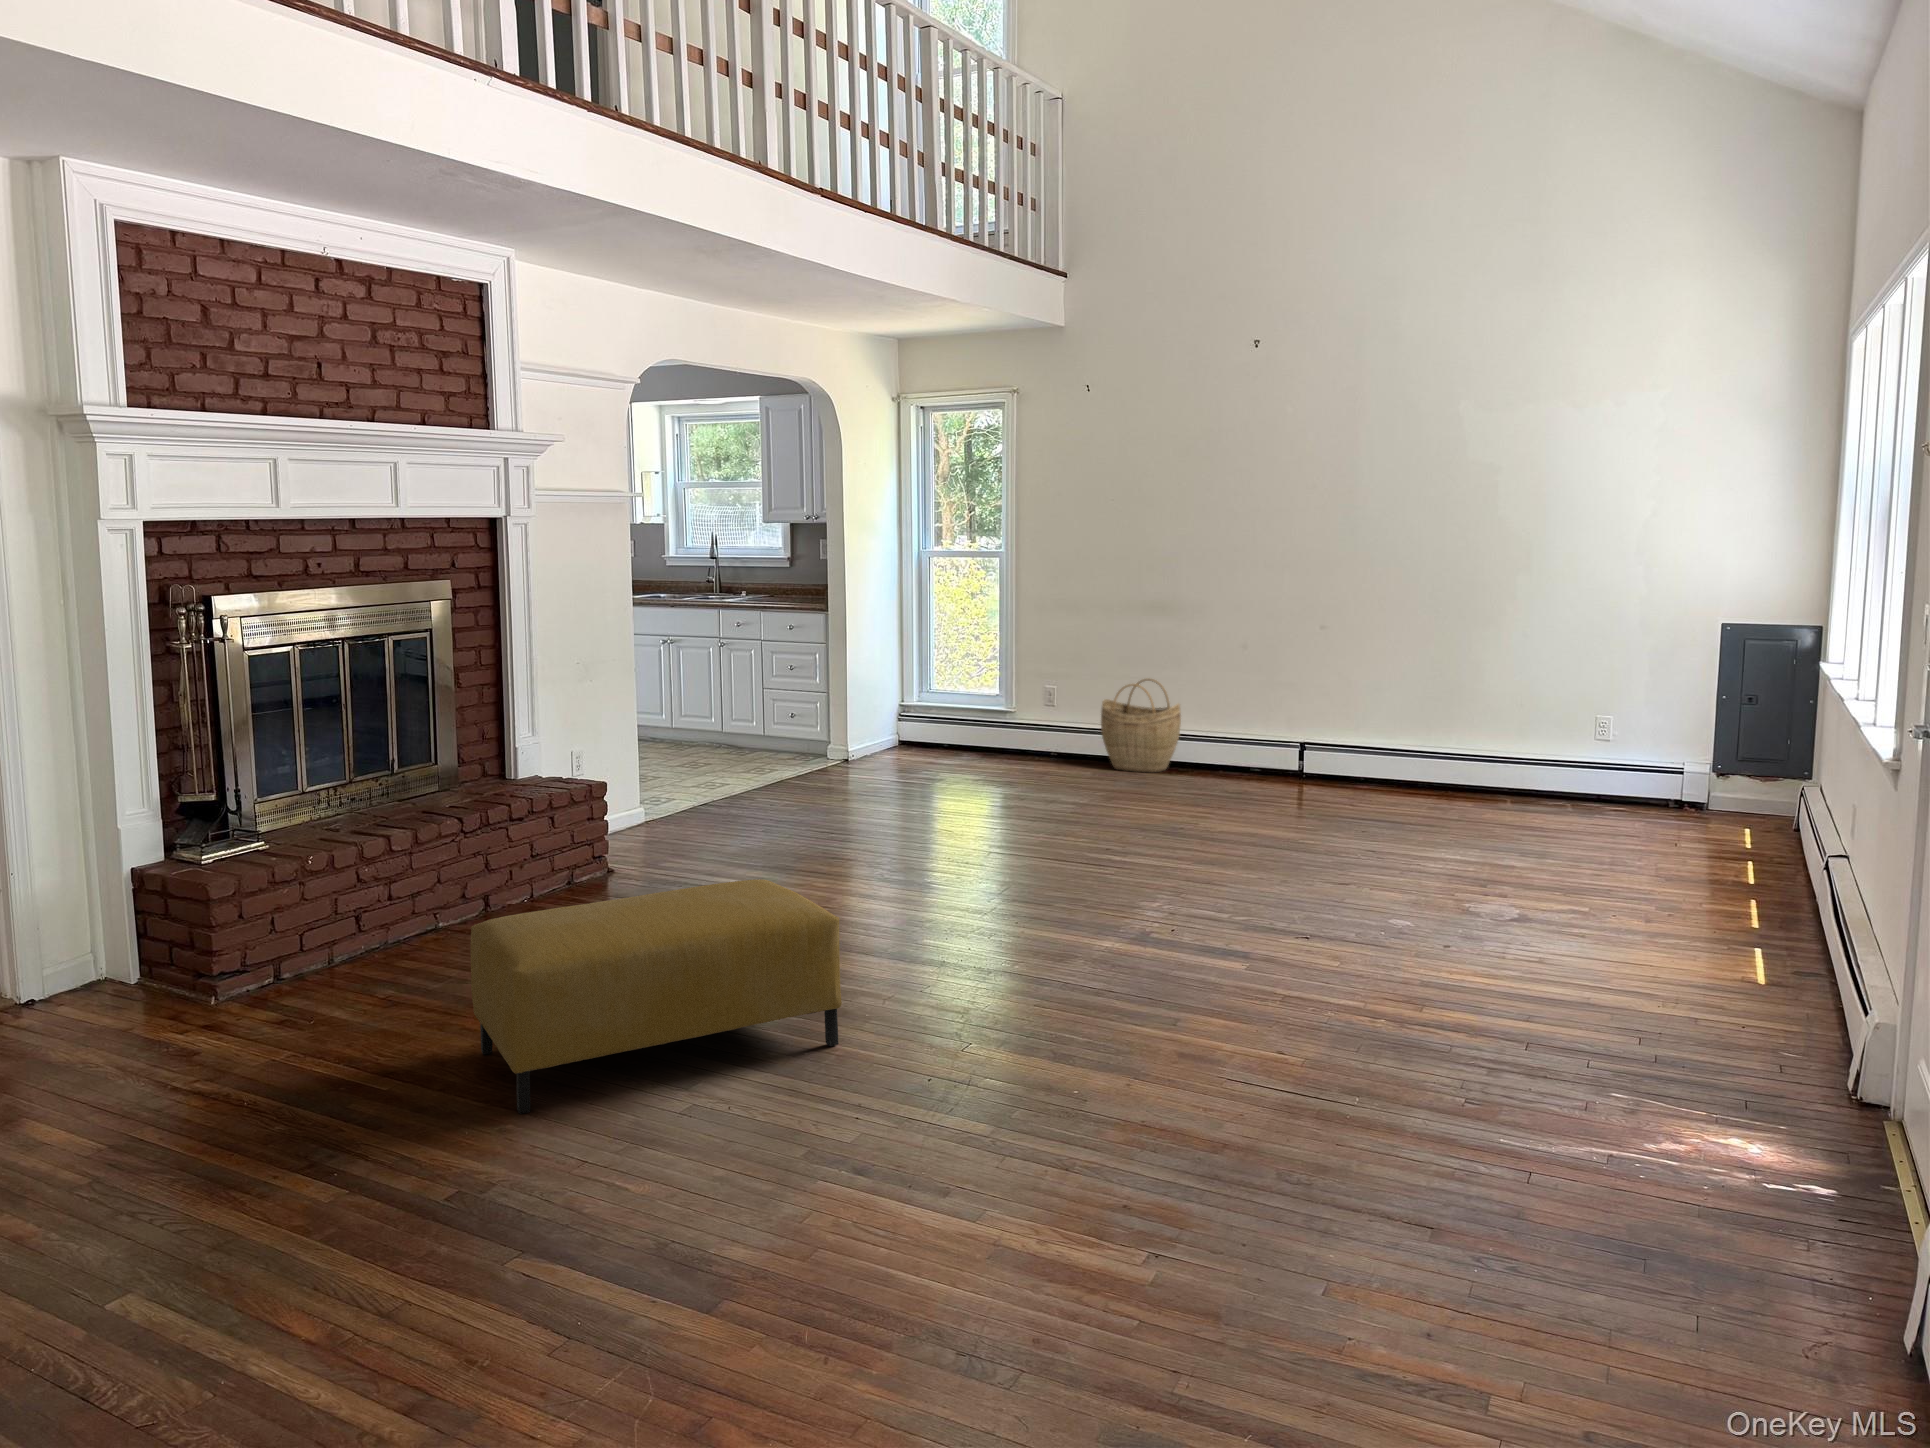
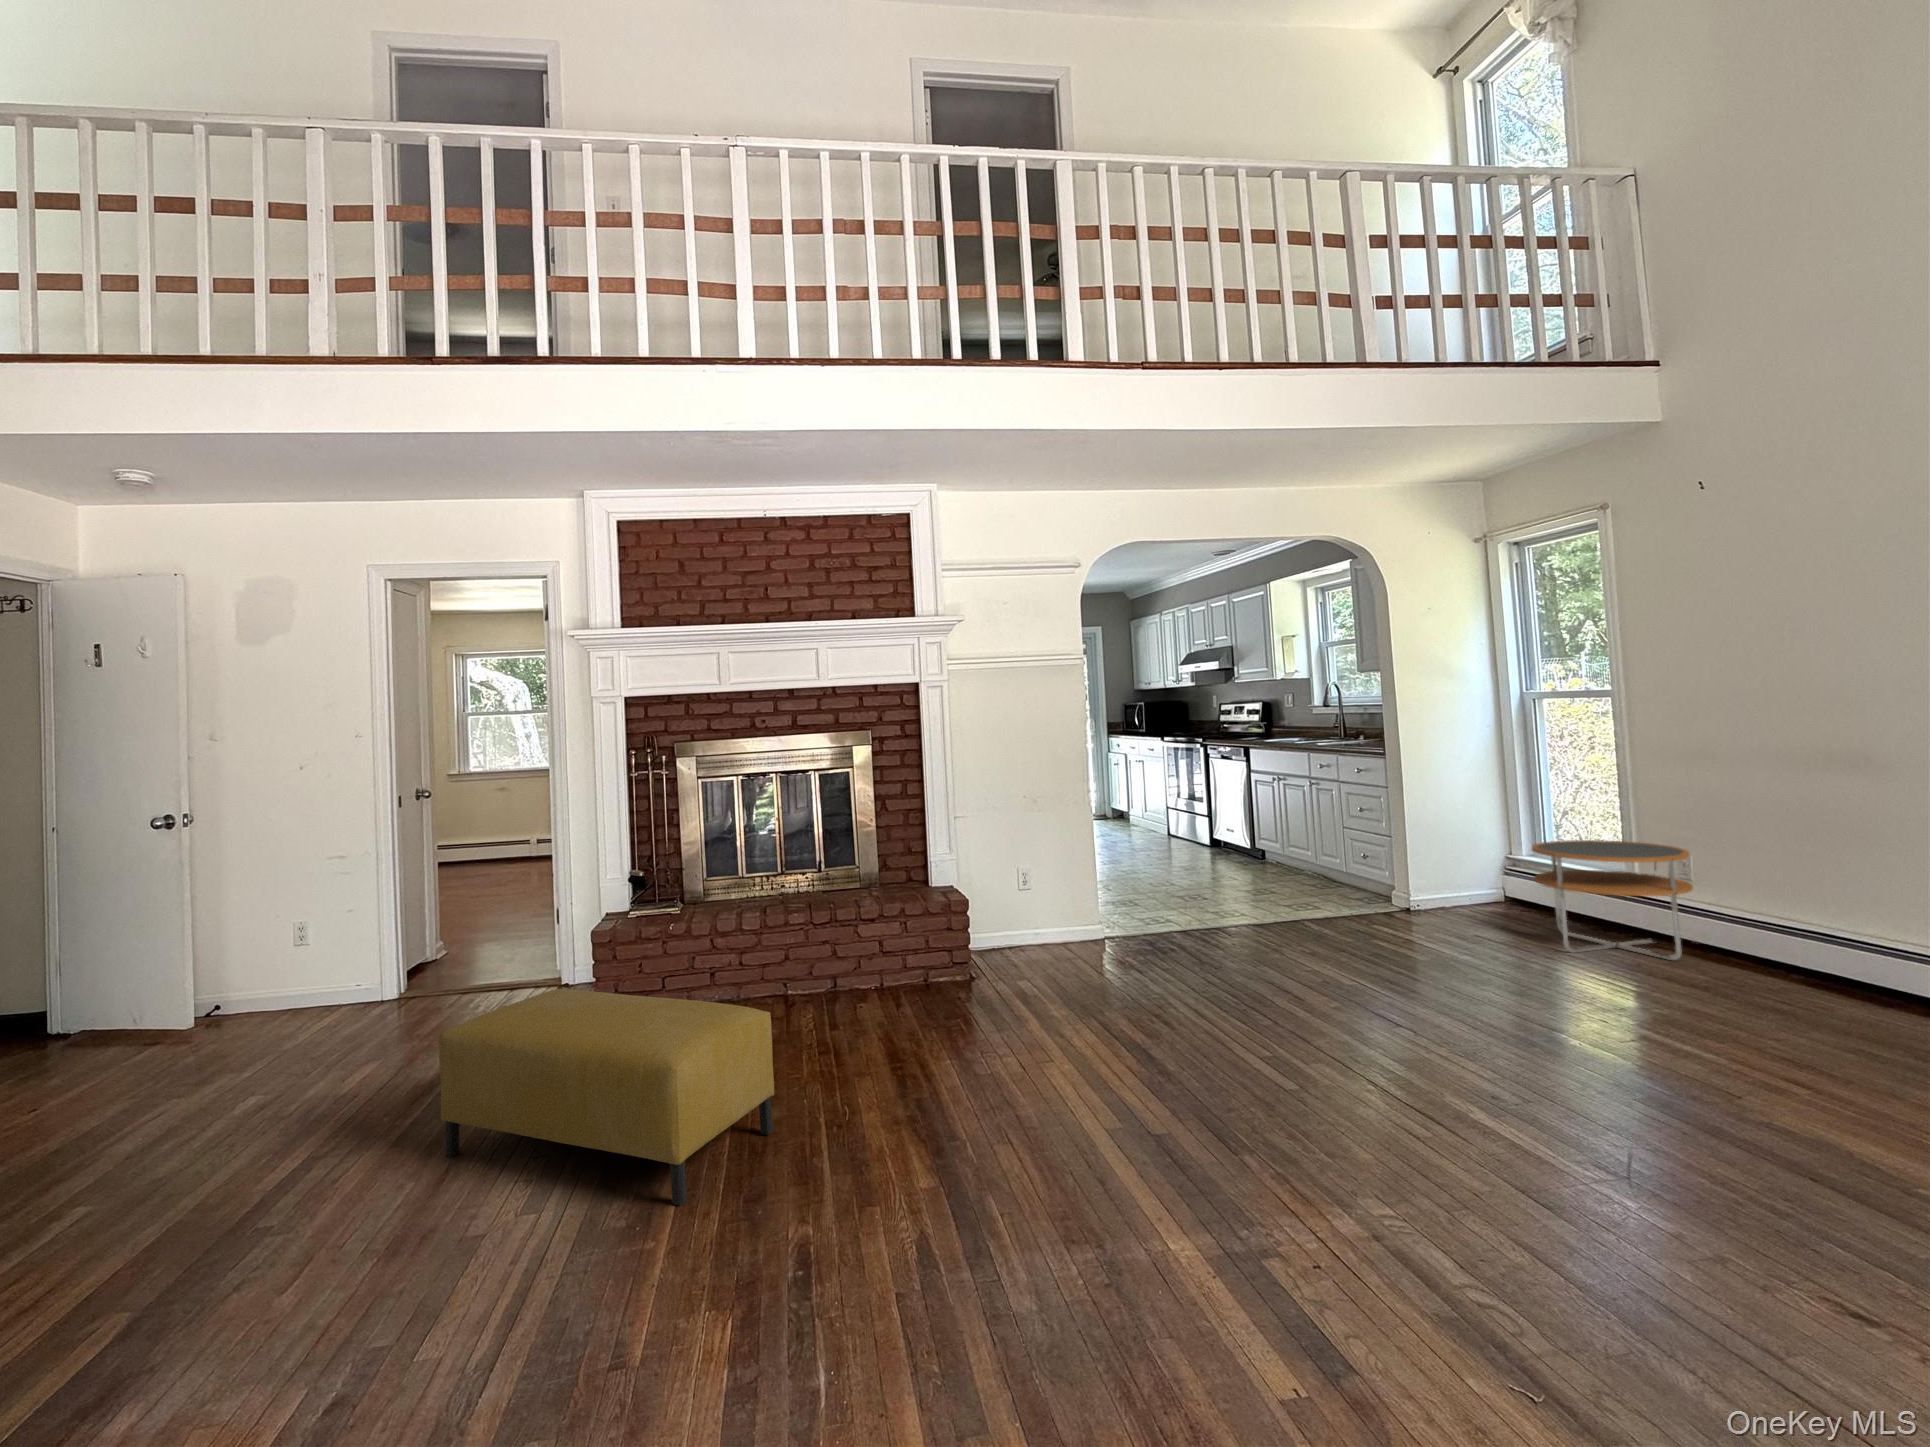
side table: none [962,677,1065,770] -> present [1532,840,1693,961]
woven basket: present [1101,679,1181,773] -> none [1733,859,1892,999]

